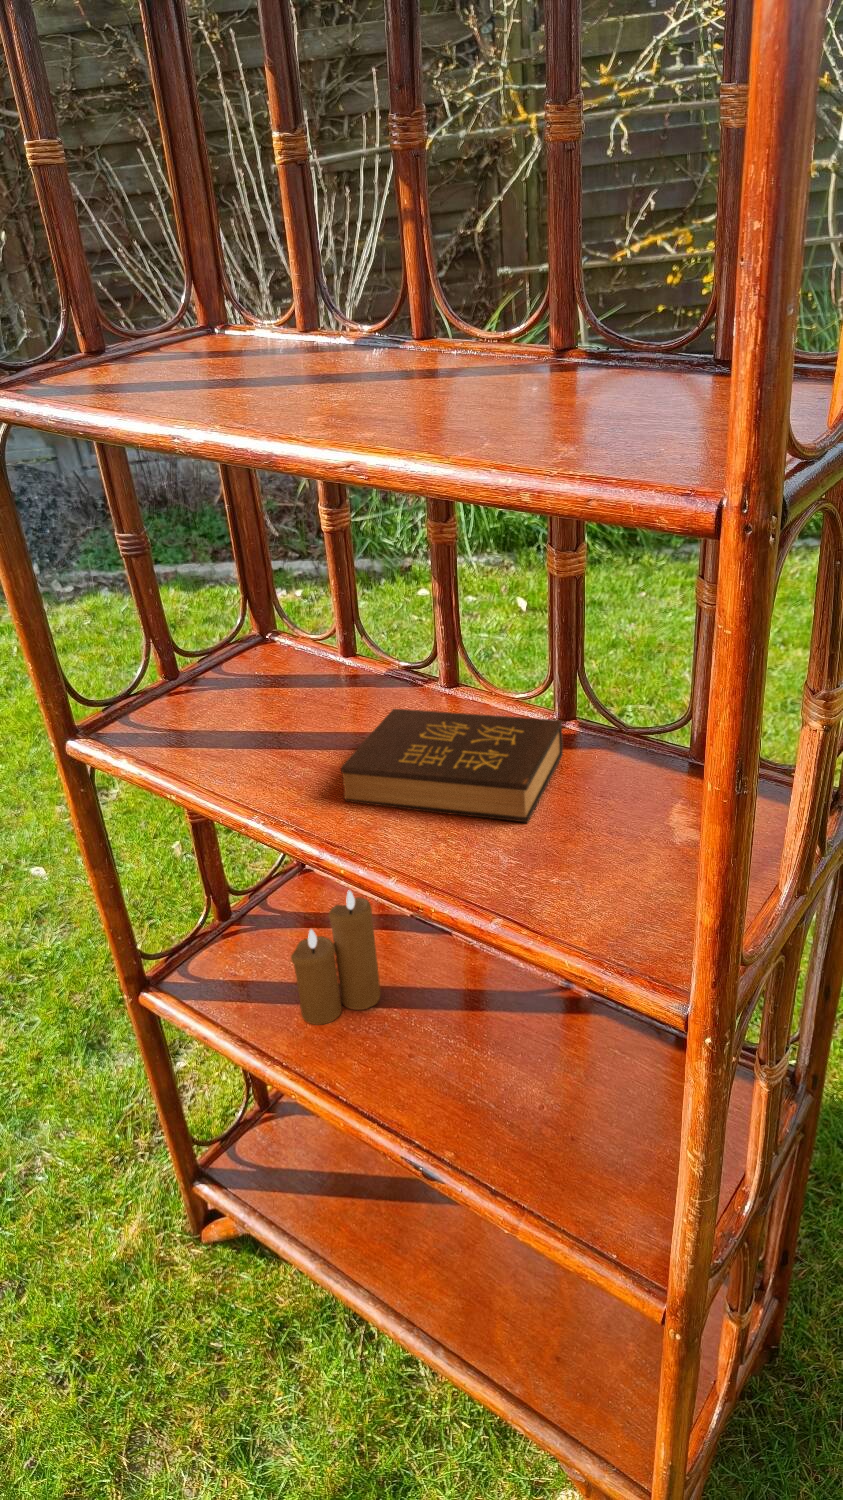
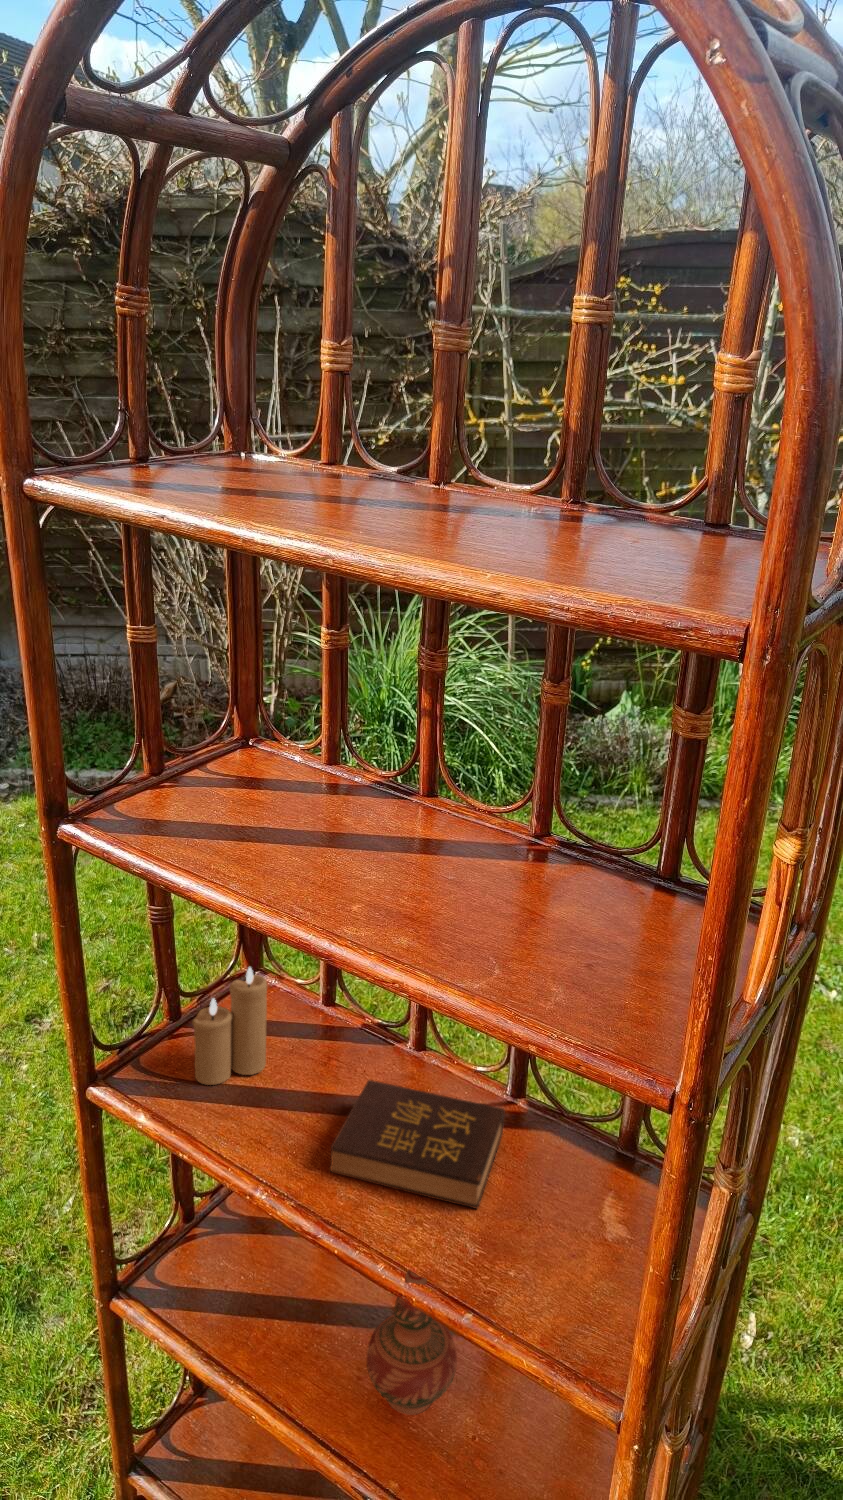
candle: present [291,891,380,1025] -> present [192,967,267,1085]
decorative vase: none [421,907,529,1090] -> present [367,1271,457,1415]

